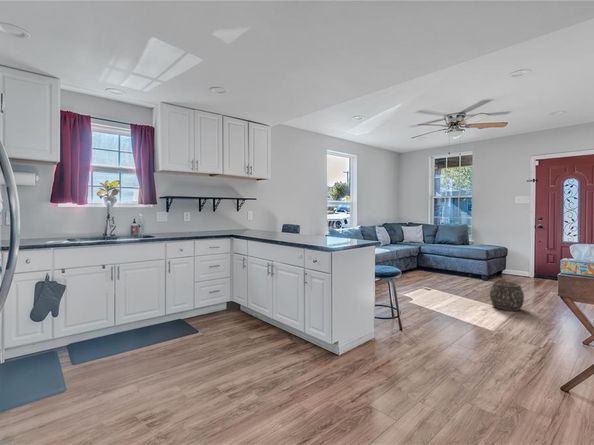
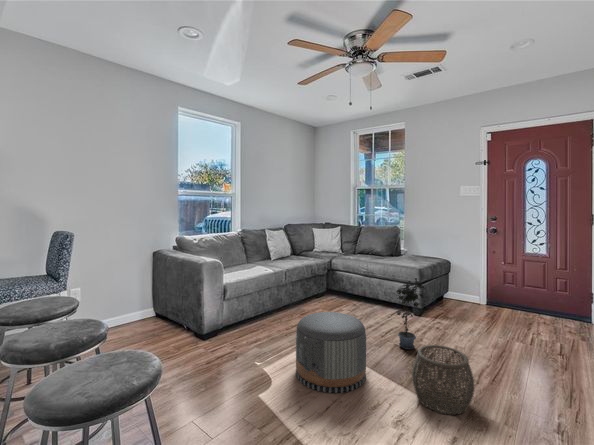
potted plant: none [473,252,494,293] -> present [396,278,424,349]
pouf: none [422,267,463,303] -> present [296,312,366,393]

